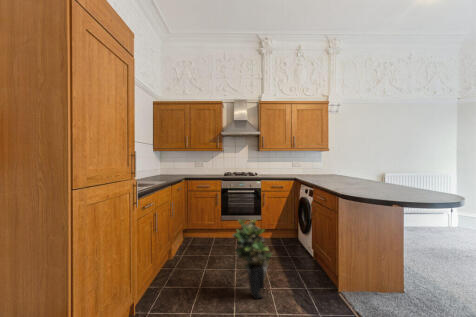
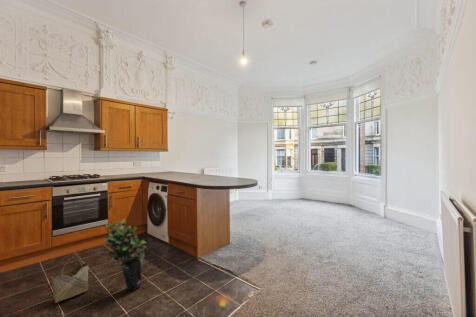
woven basket: none [202,237,228,277] -> present [51,254,88,303]

